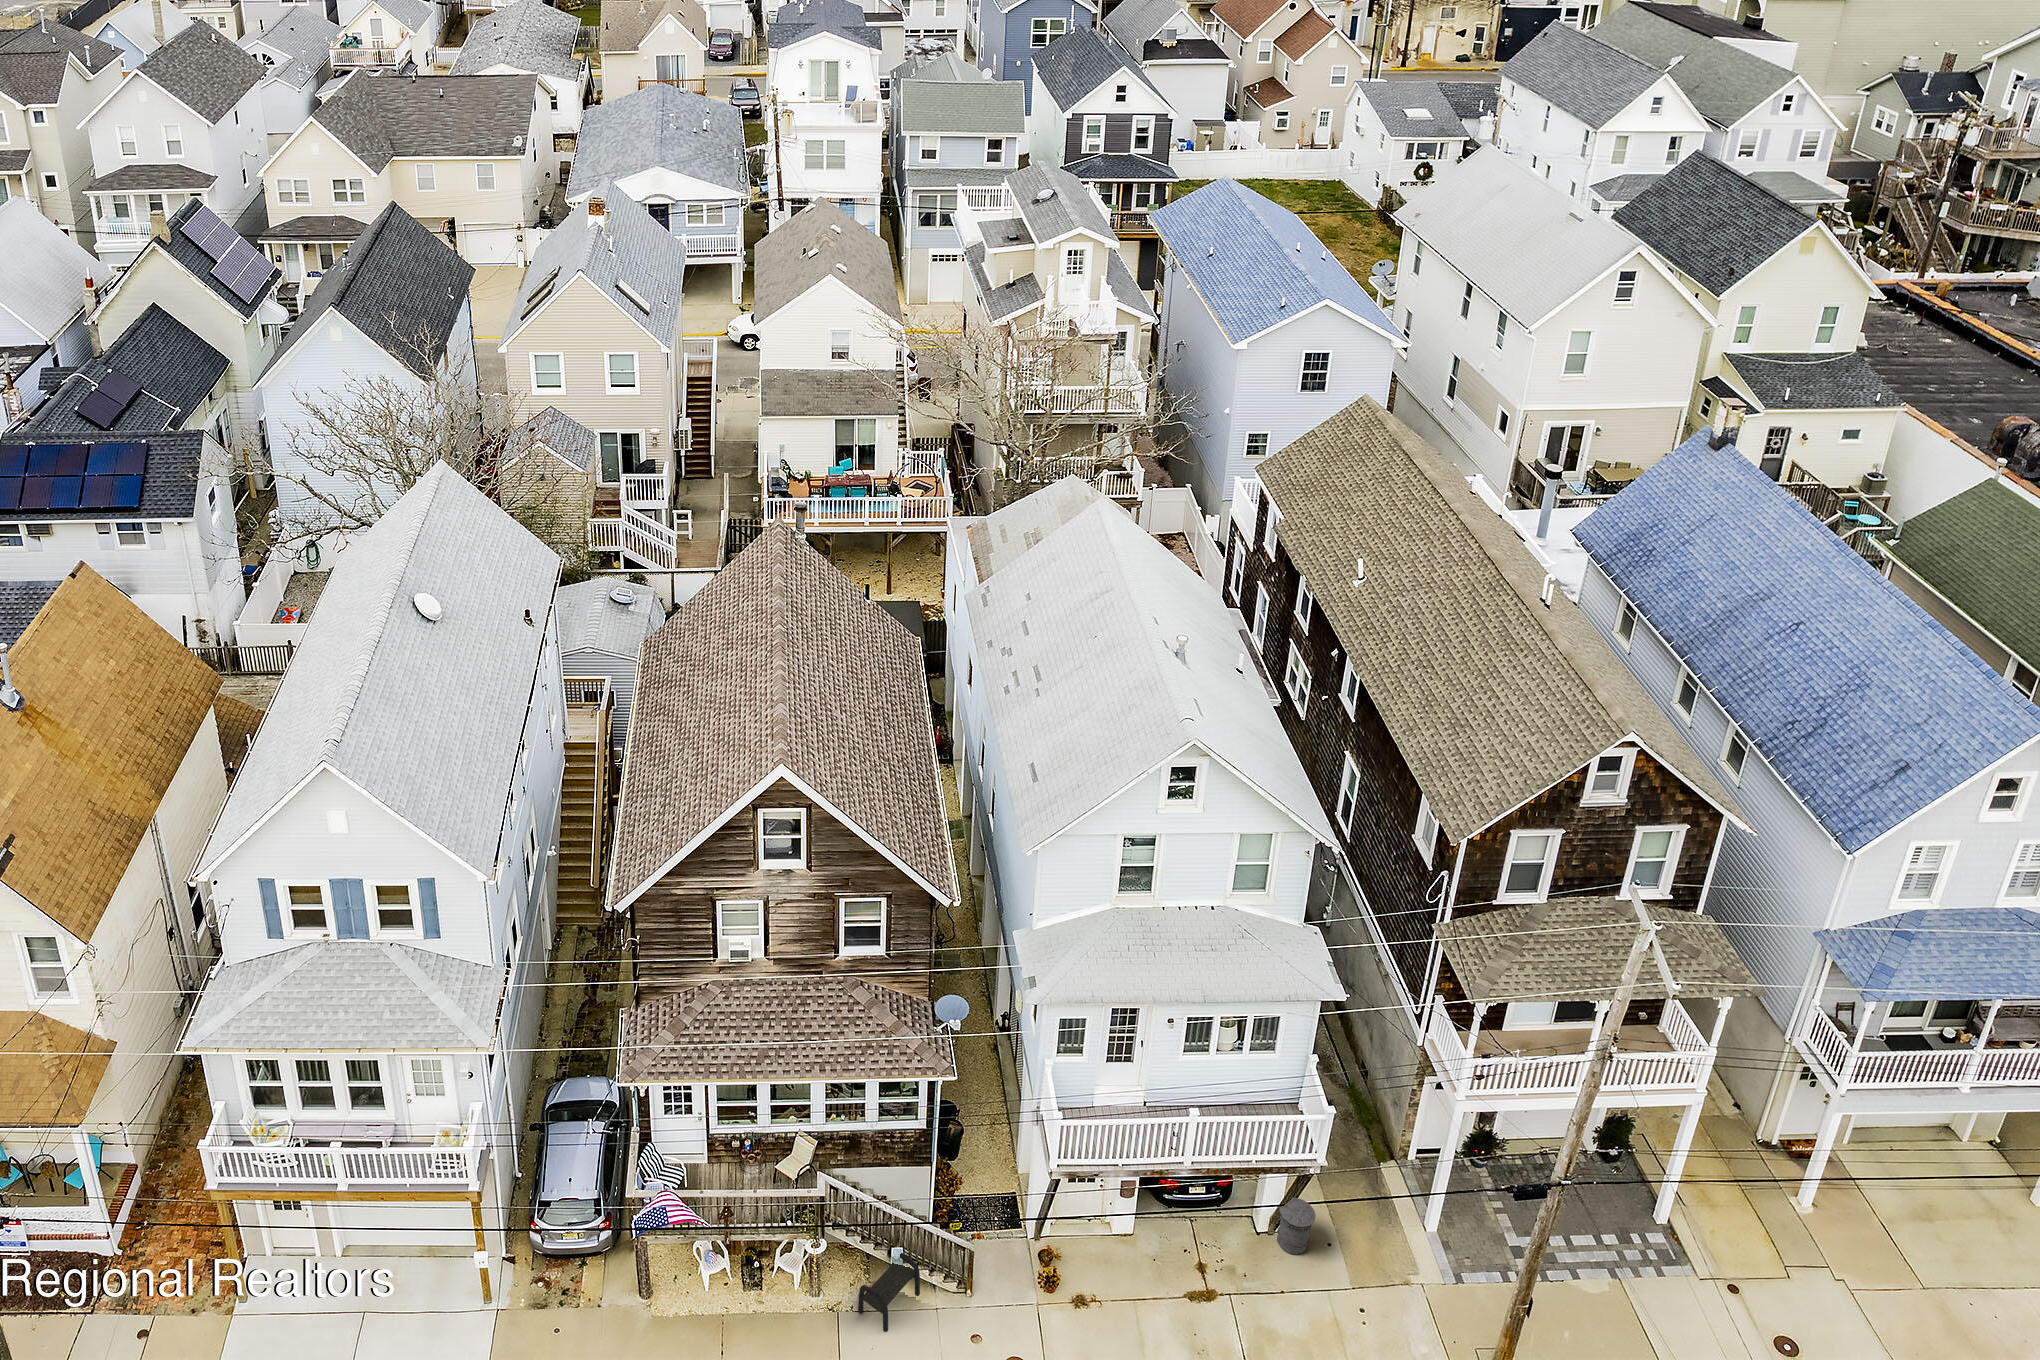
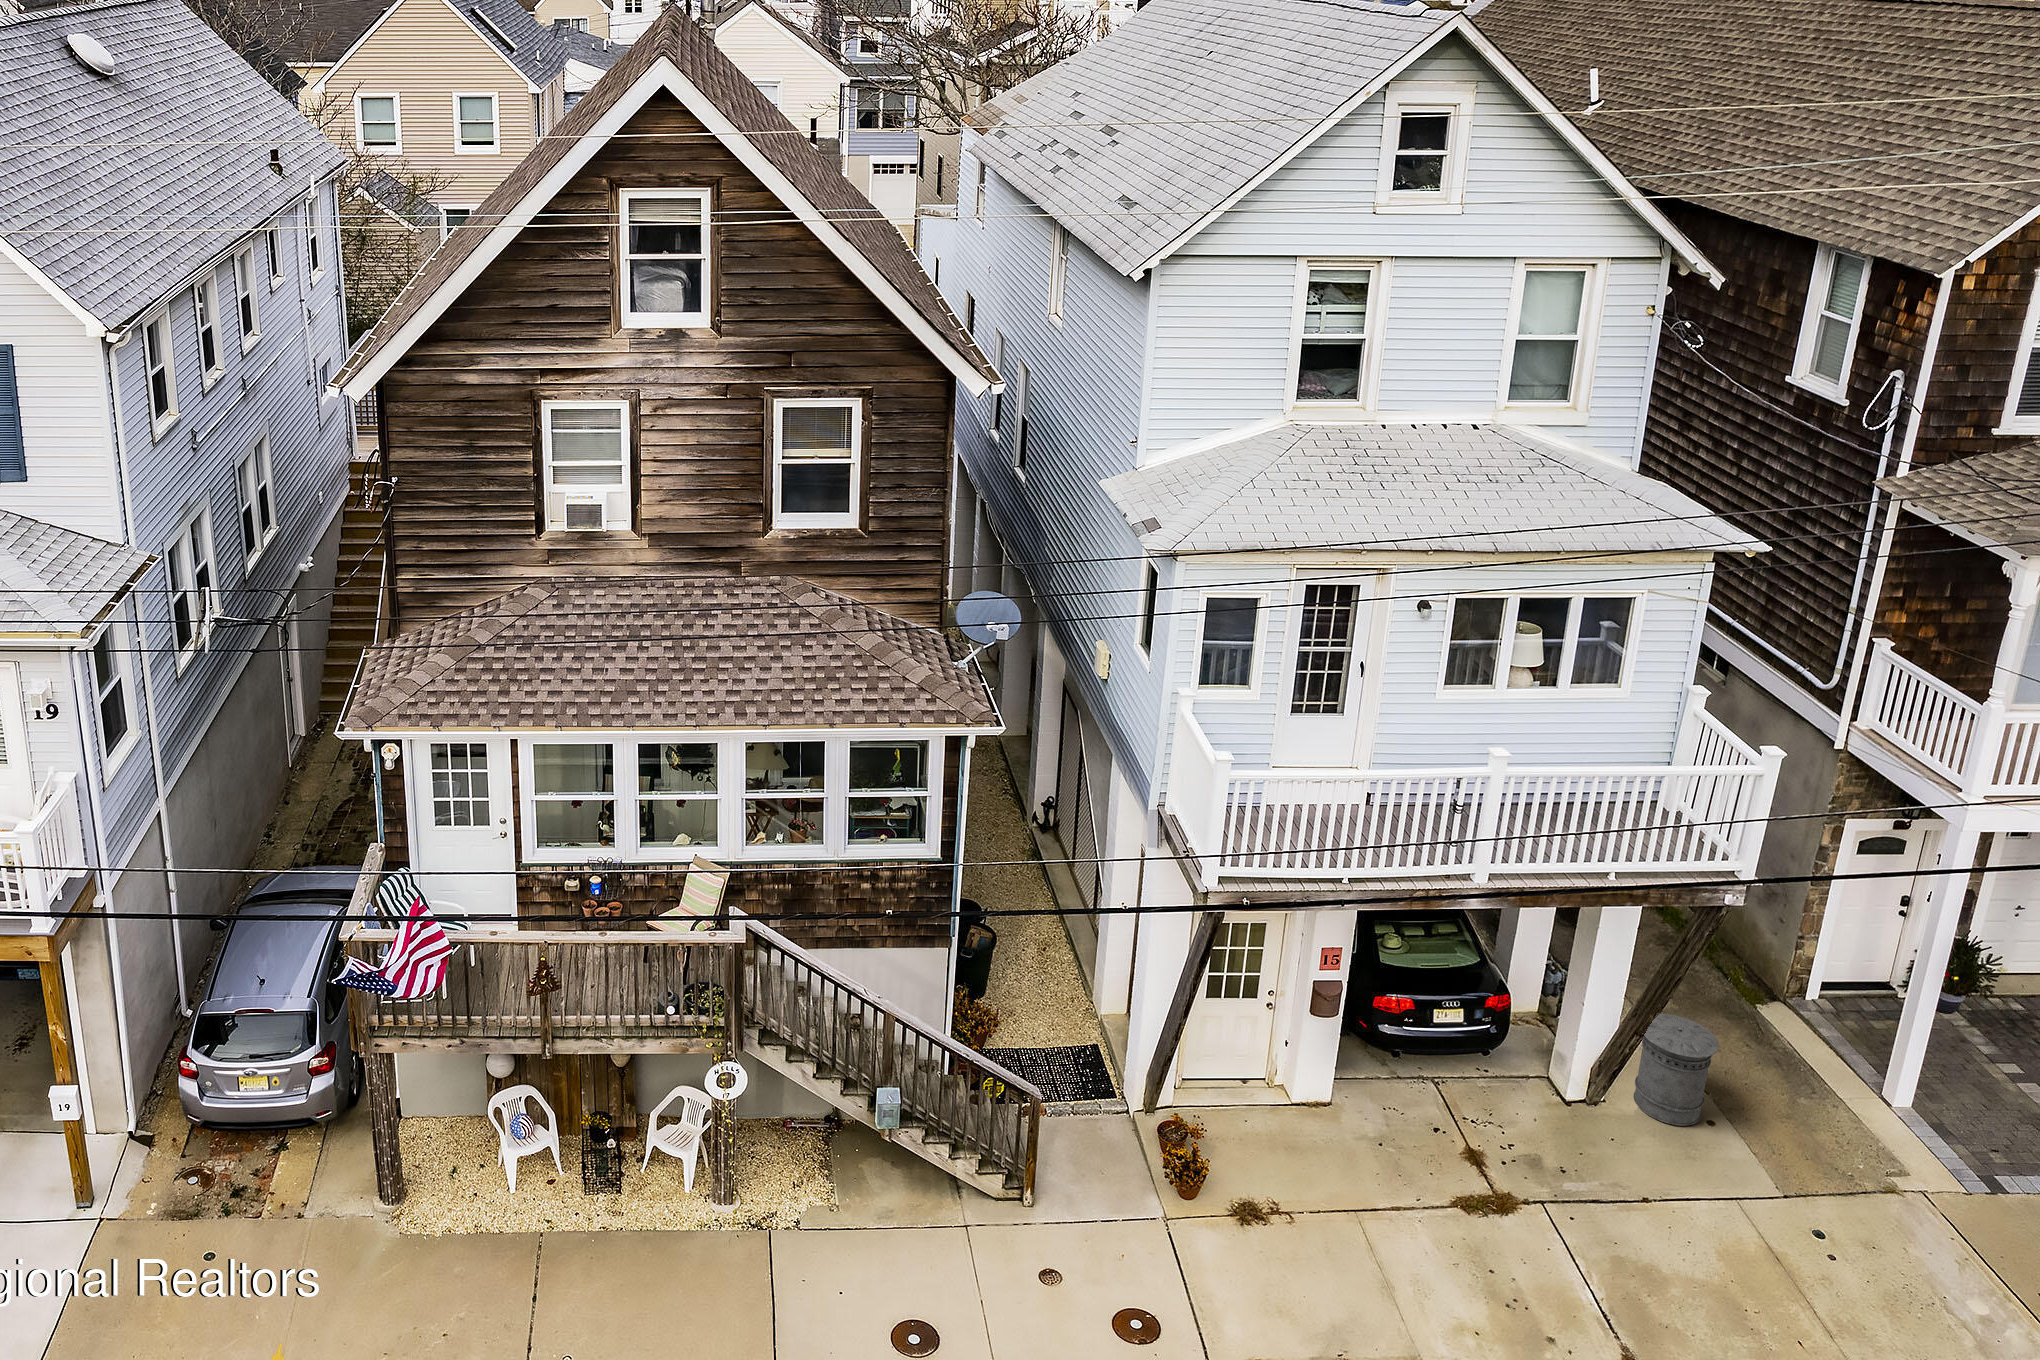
bench: present [858,1253,920,1332] -> none [815,1098,939,1255]

